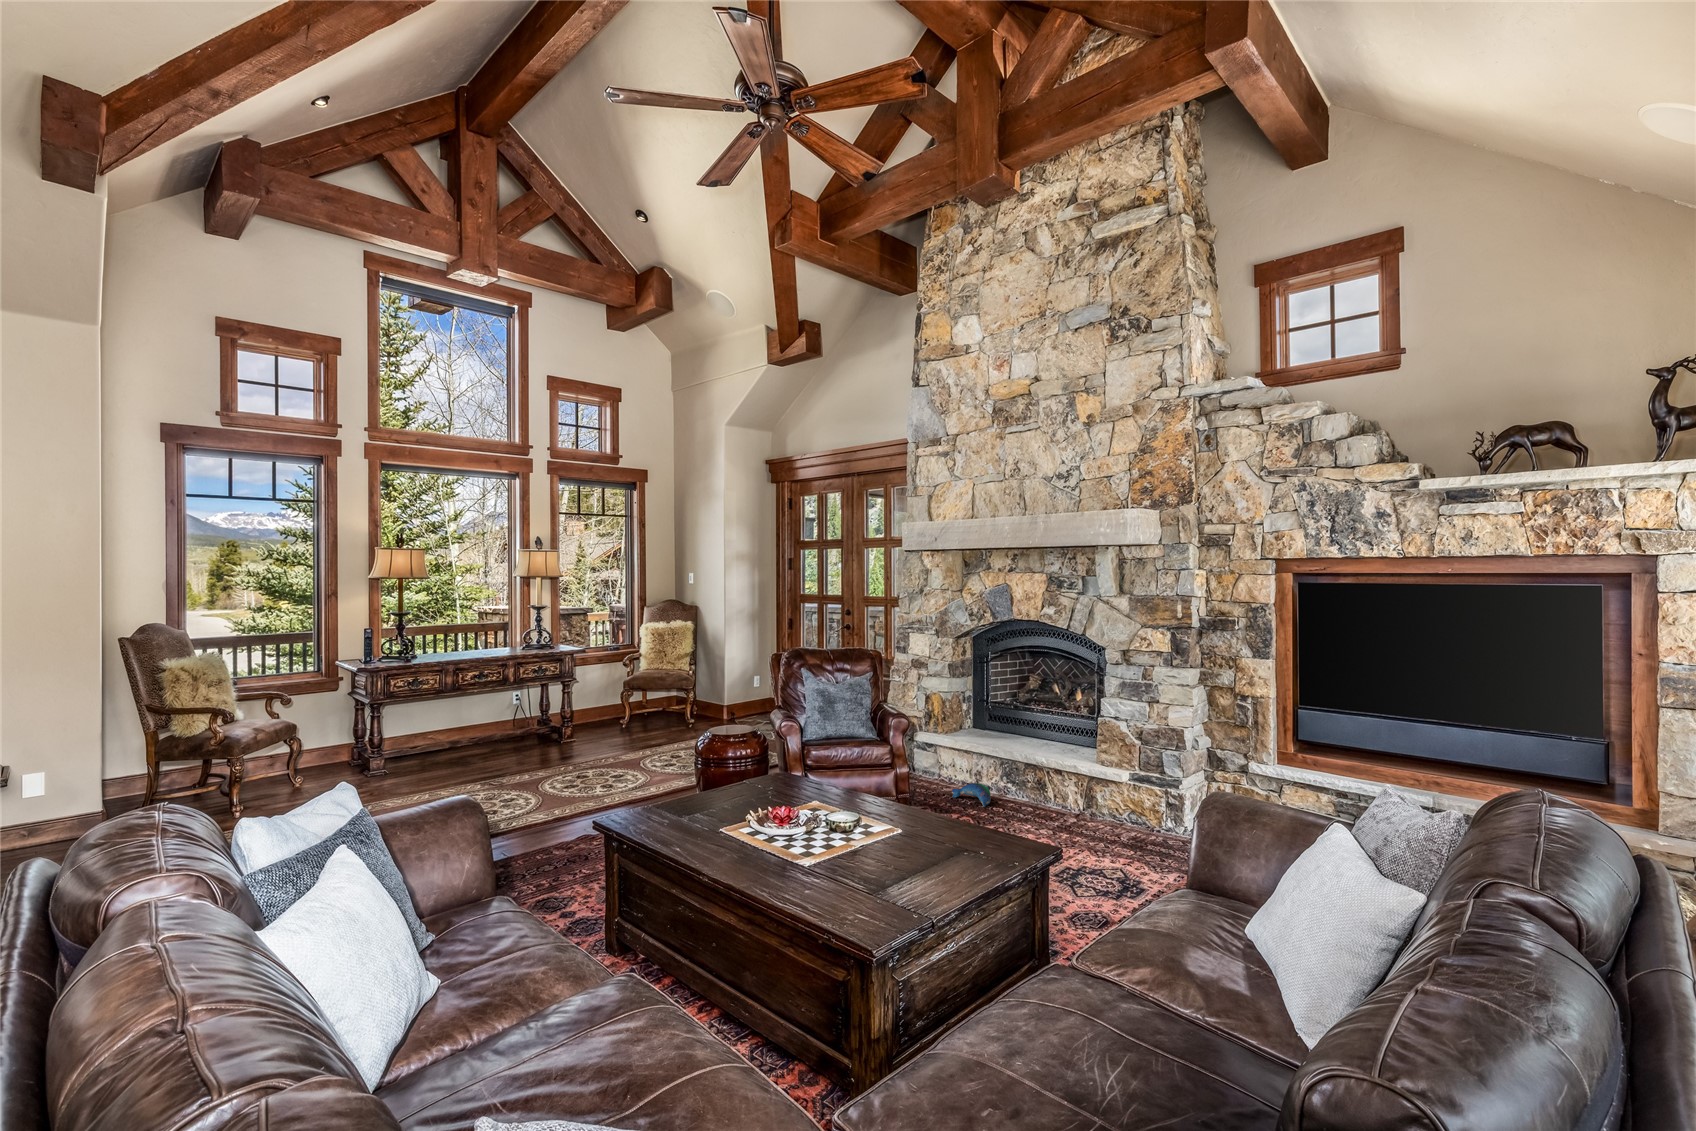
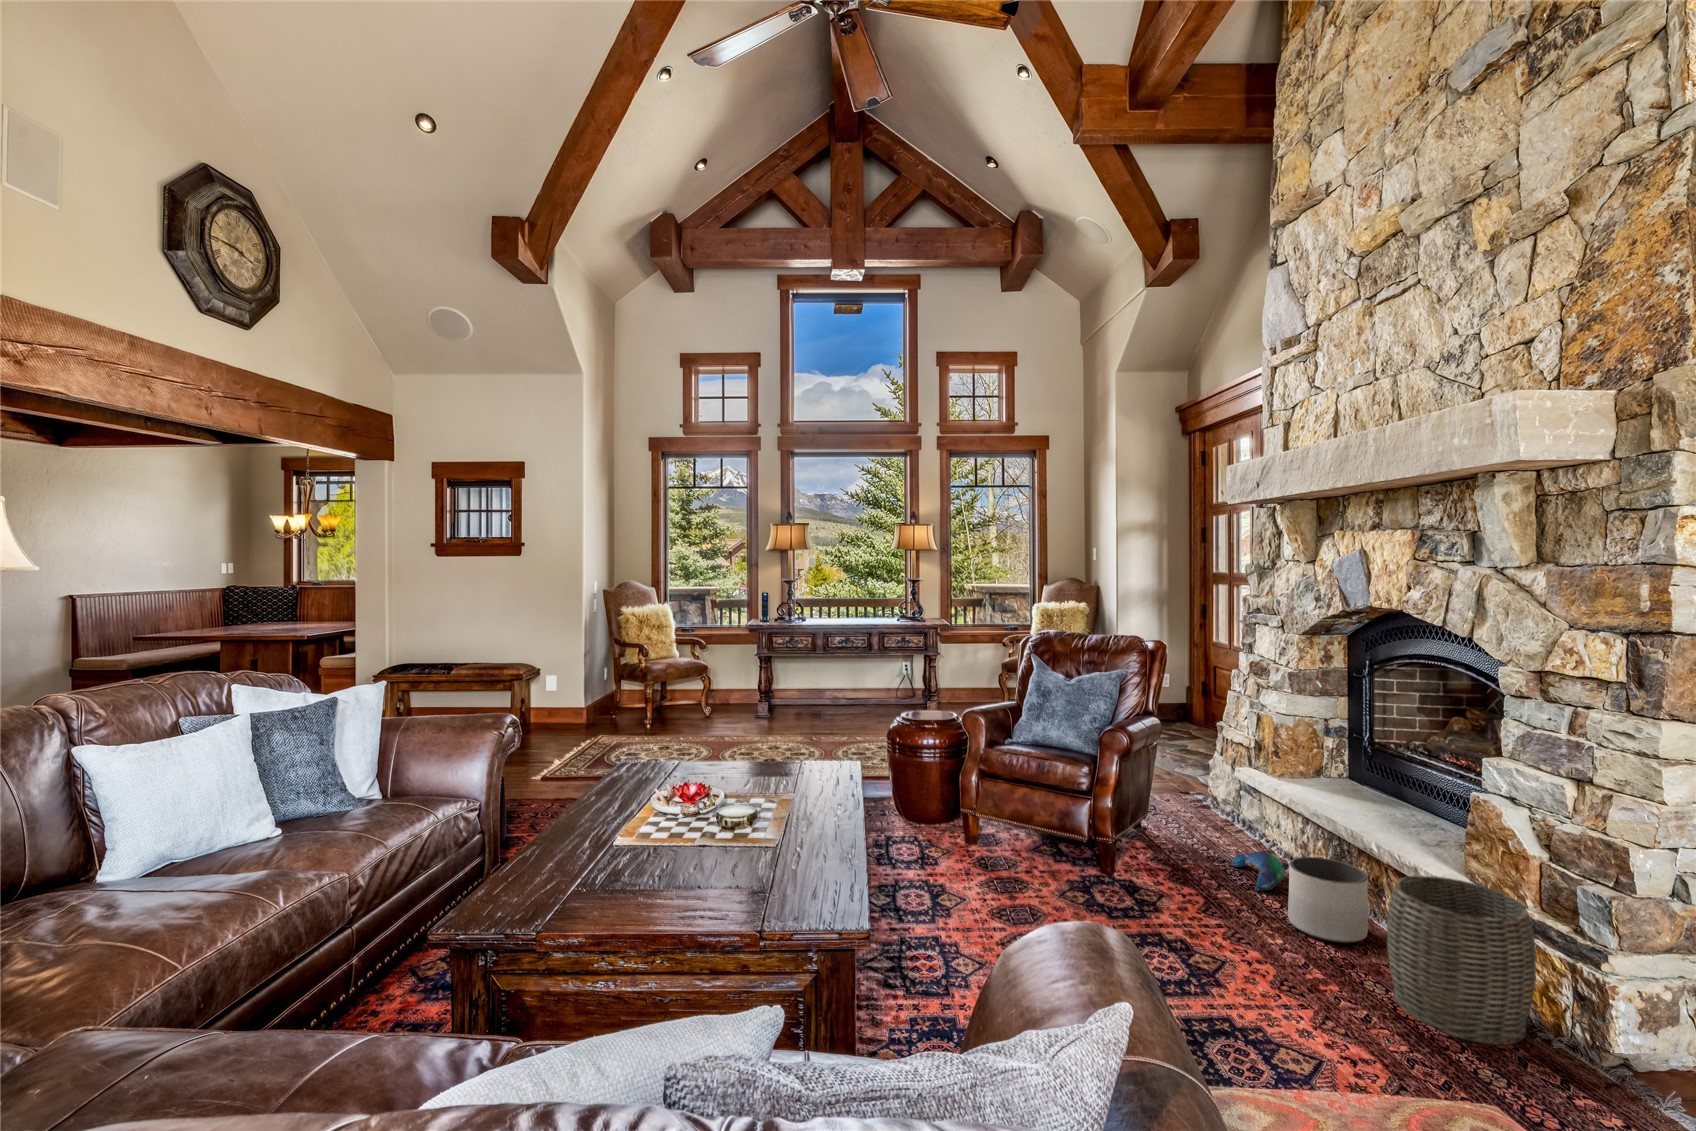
woven basket: none [1090,765,1155,842] -> present [1387,876,1536,1045]
planter: none [1015,774,1057,821] -> present [1288,857,1368,943]

